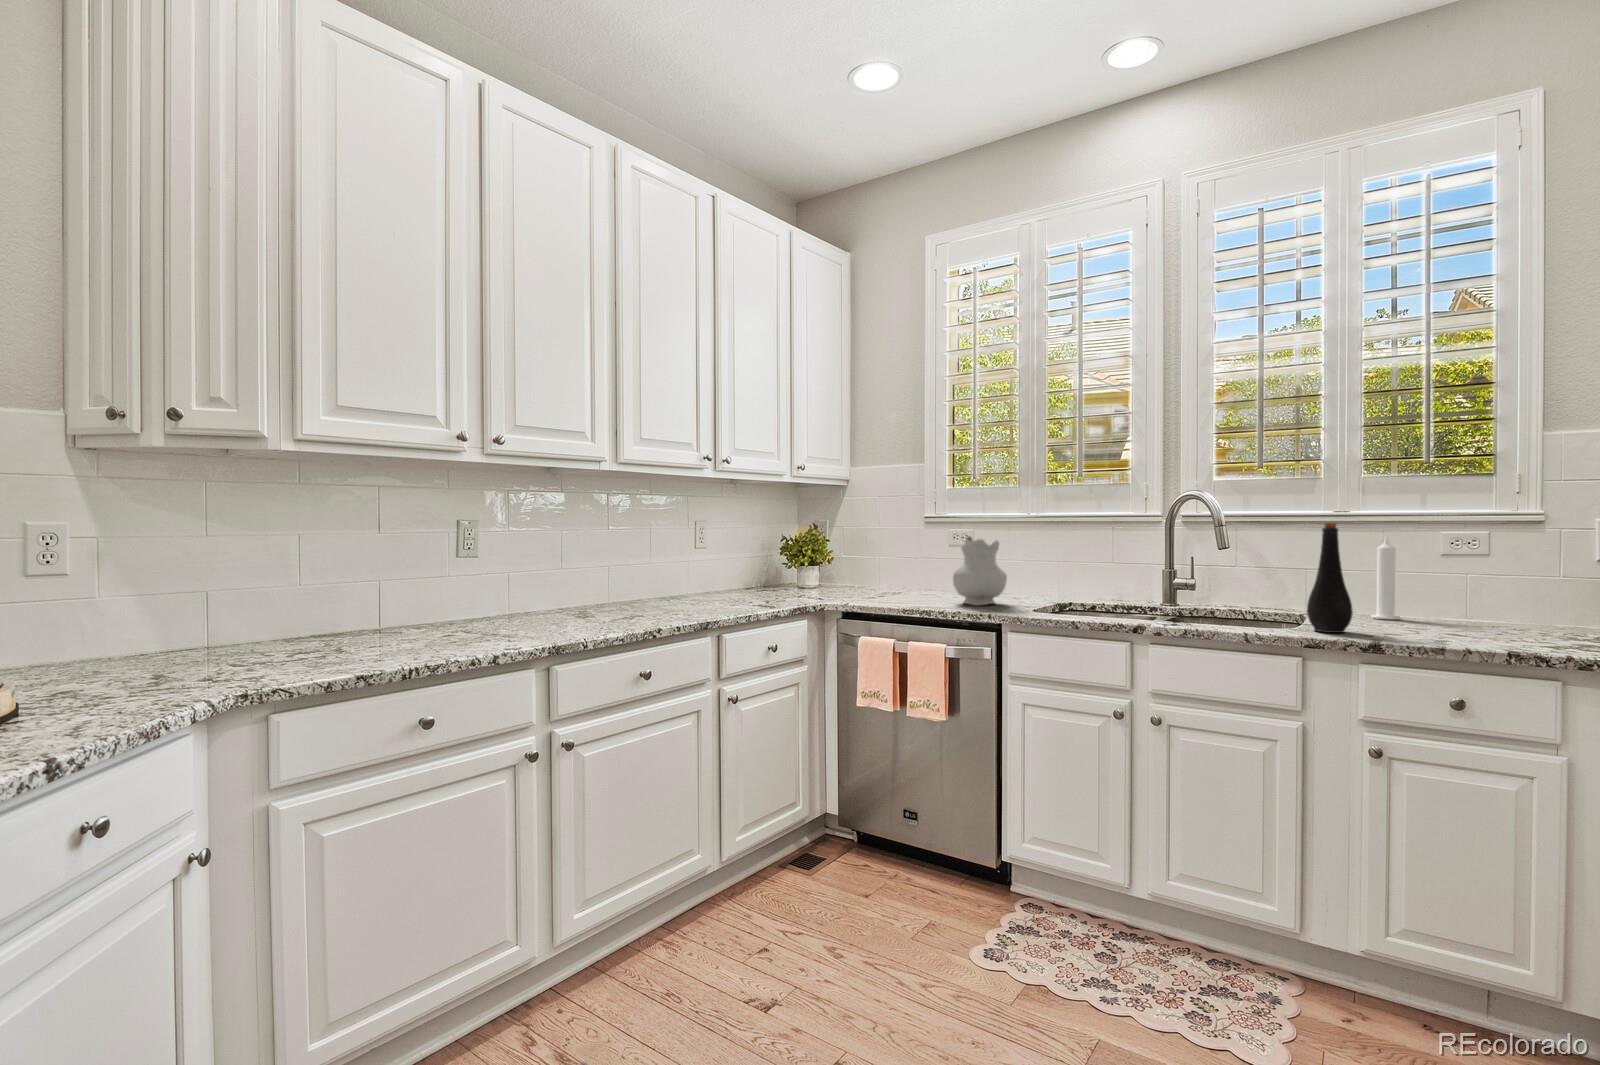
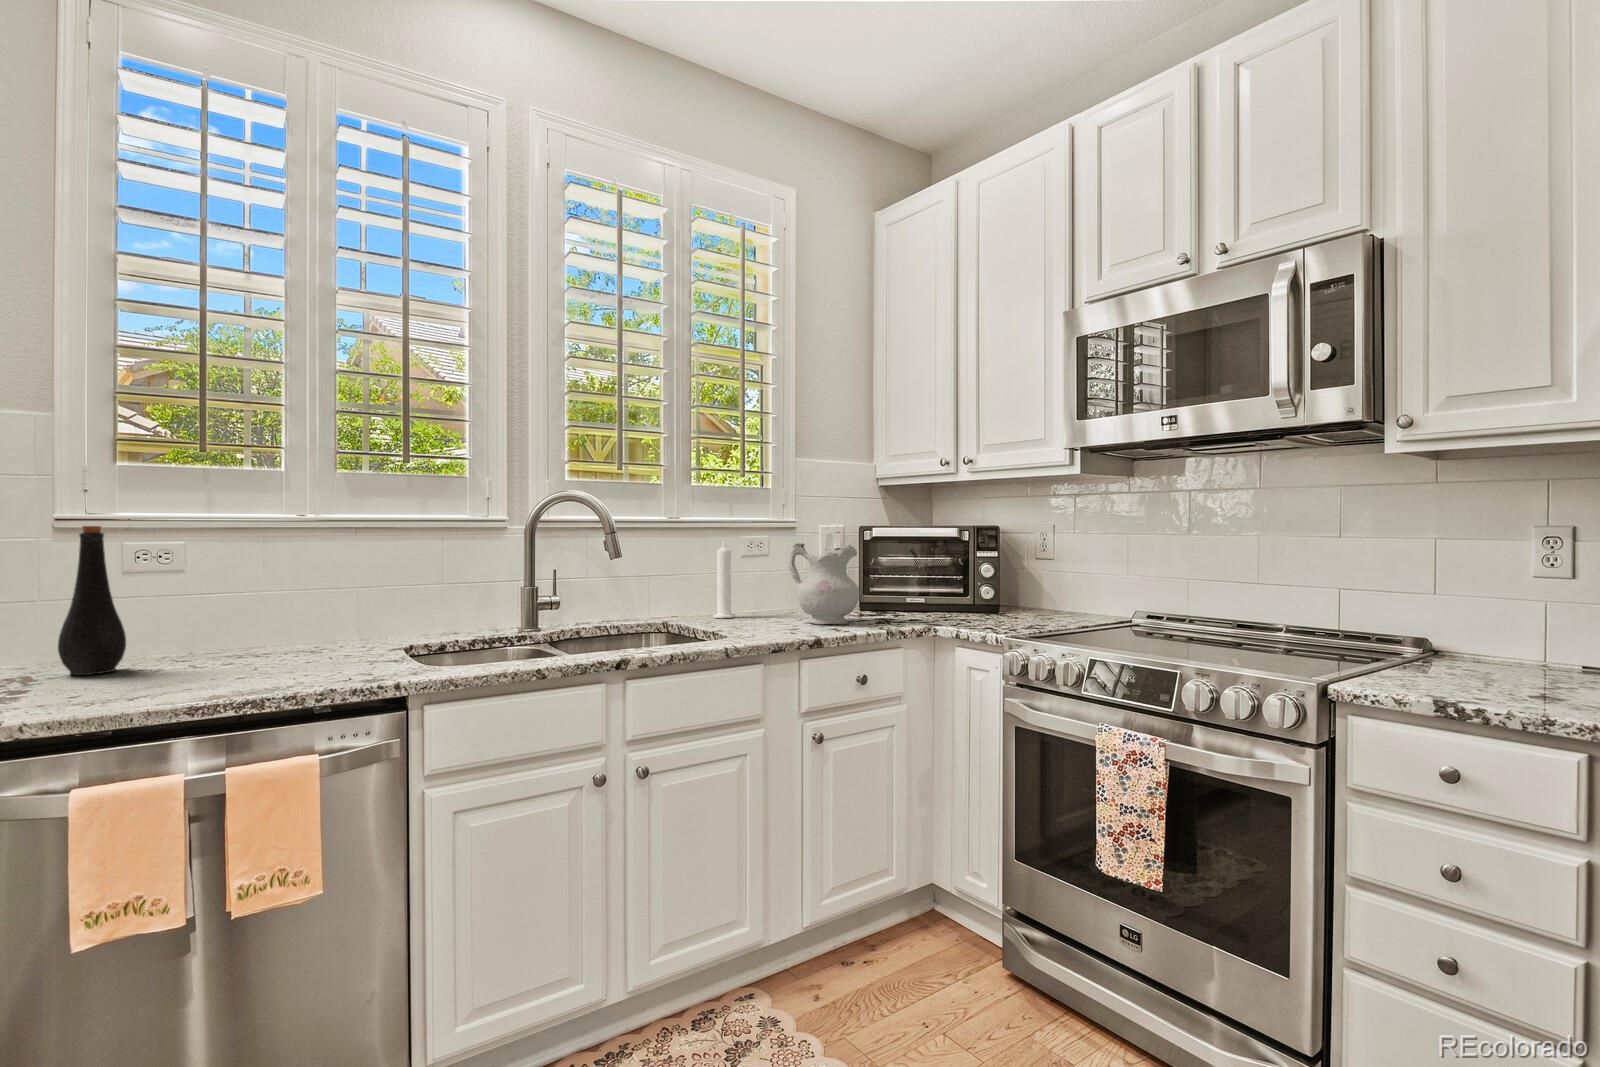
bottle: present [1307,523,1353,633] -> present [58,526,126,675]
ceramic pitcher: present [953,536,1007,605] -> present [788,543,859,624]

